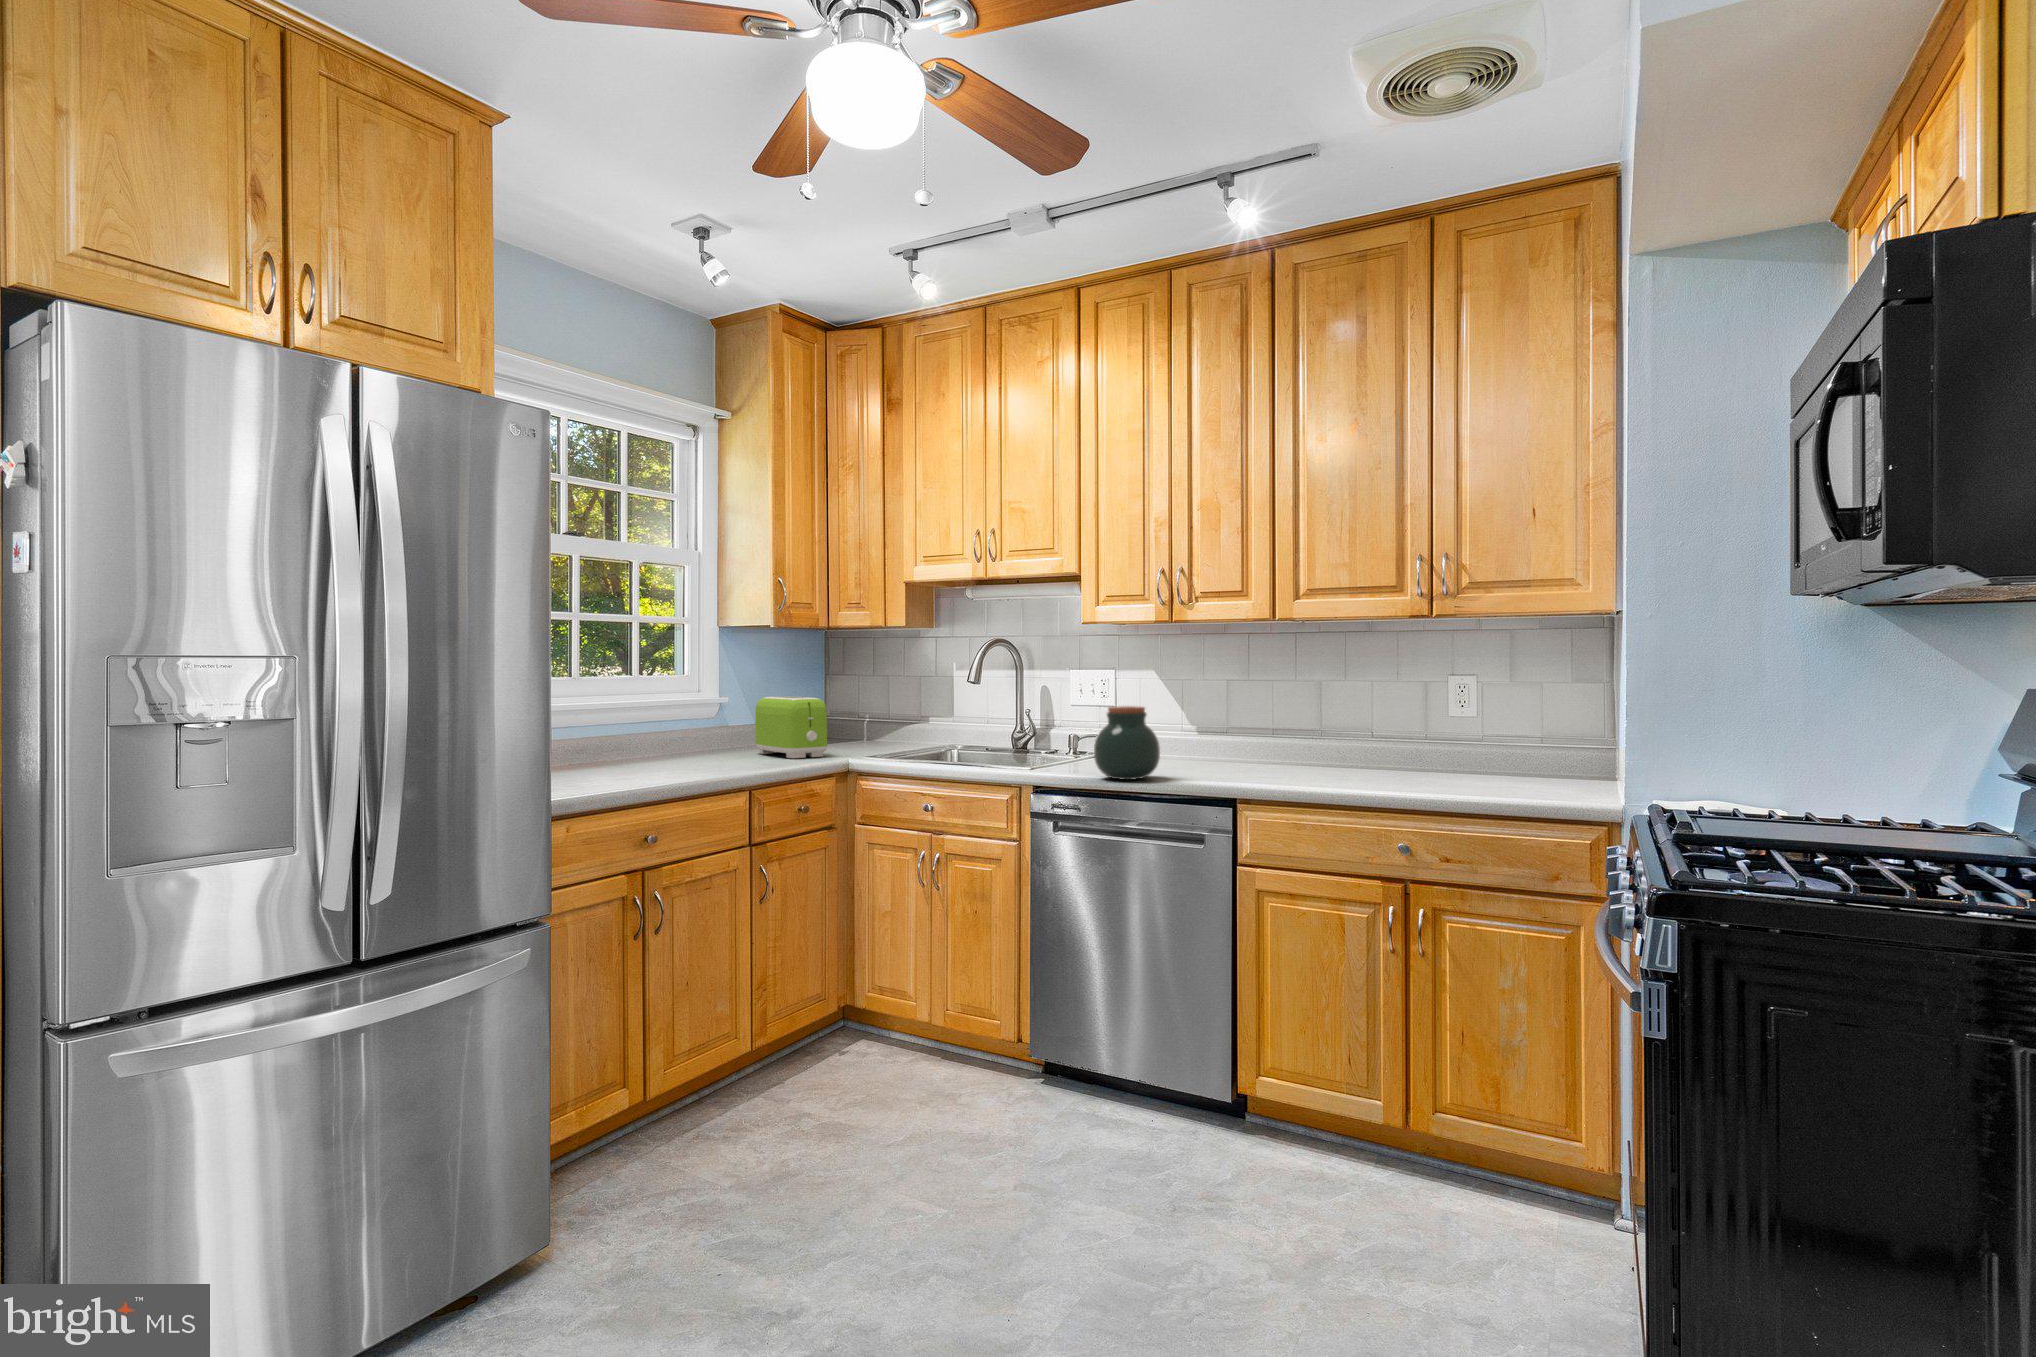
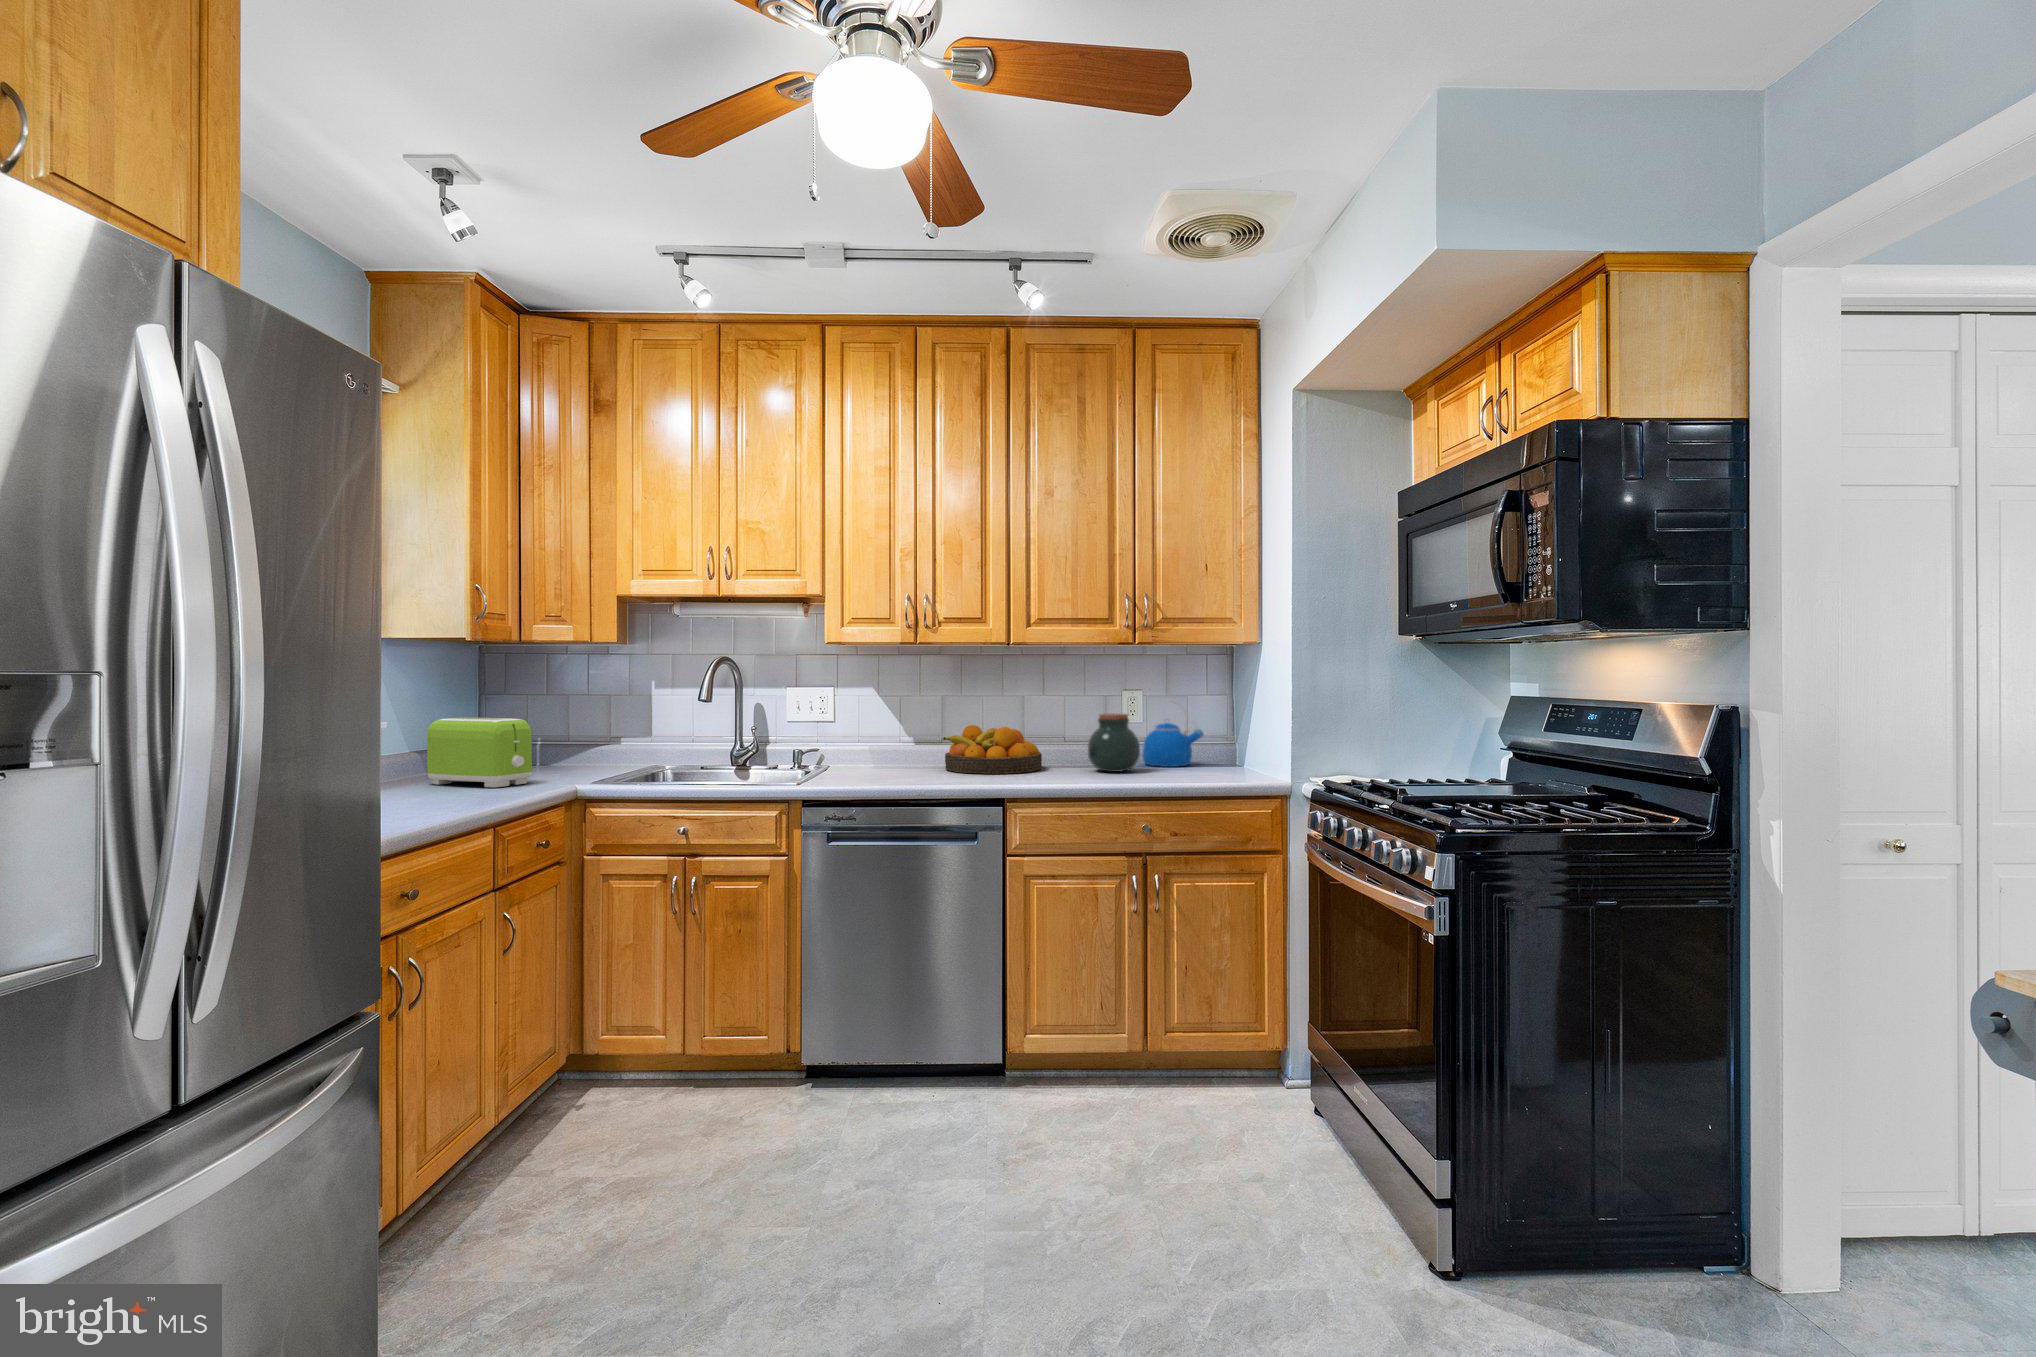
kettle: none [1472,687,1556,777] -> present [1143,700,1203,767]
jar: present [1094,706,1160,780] -> present [1088,713,1140,772]
fruit bowl: none [1211,716,1330,772] -> present [943,725,1042,774]

